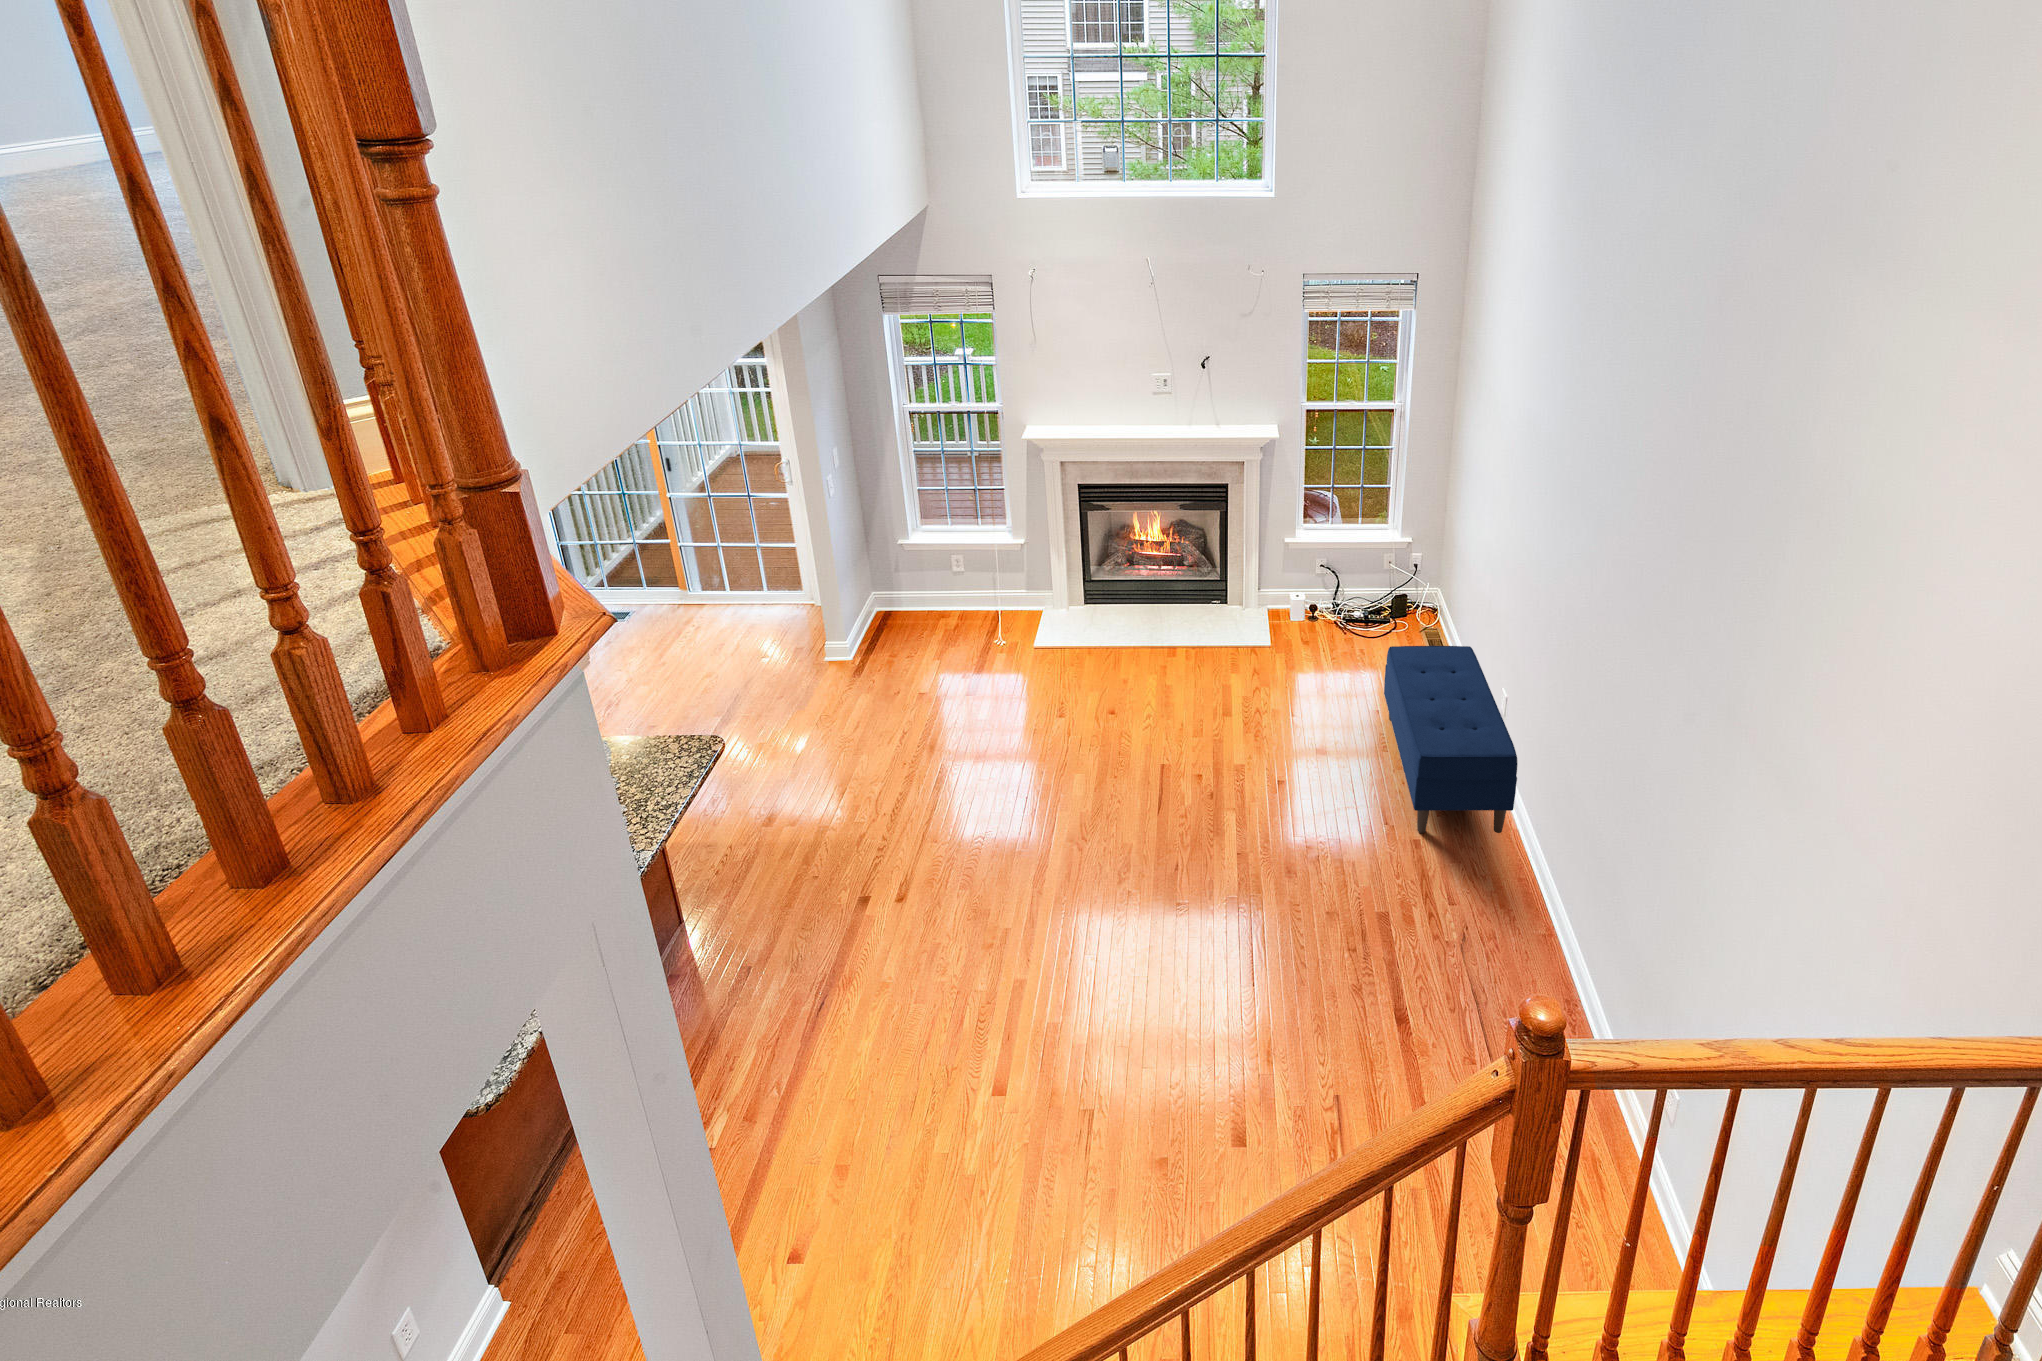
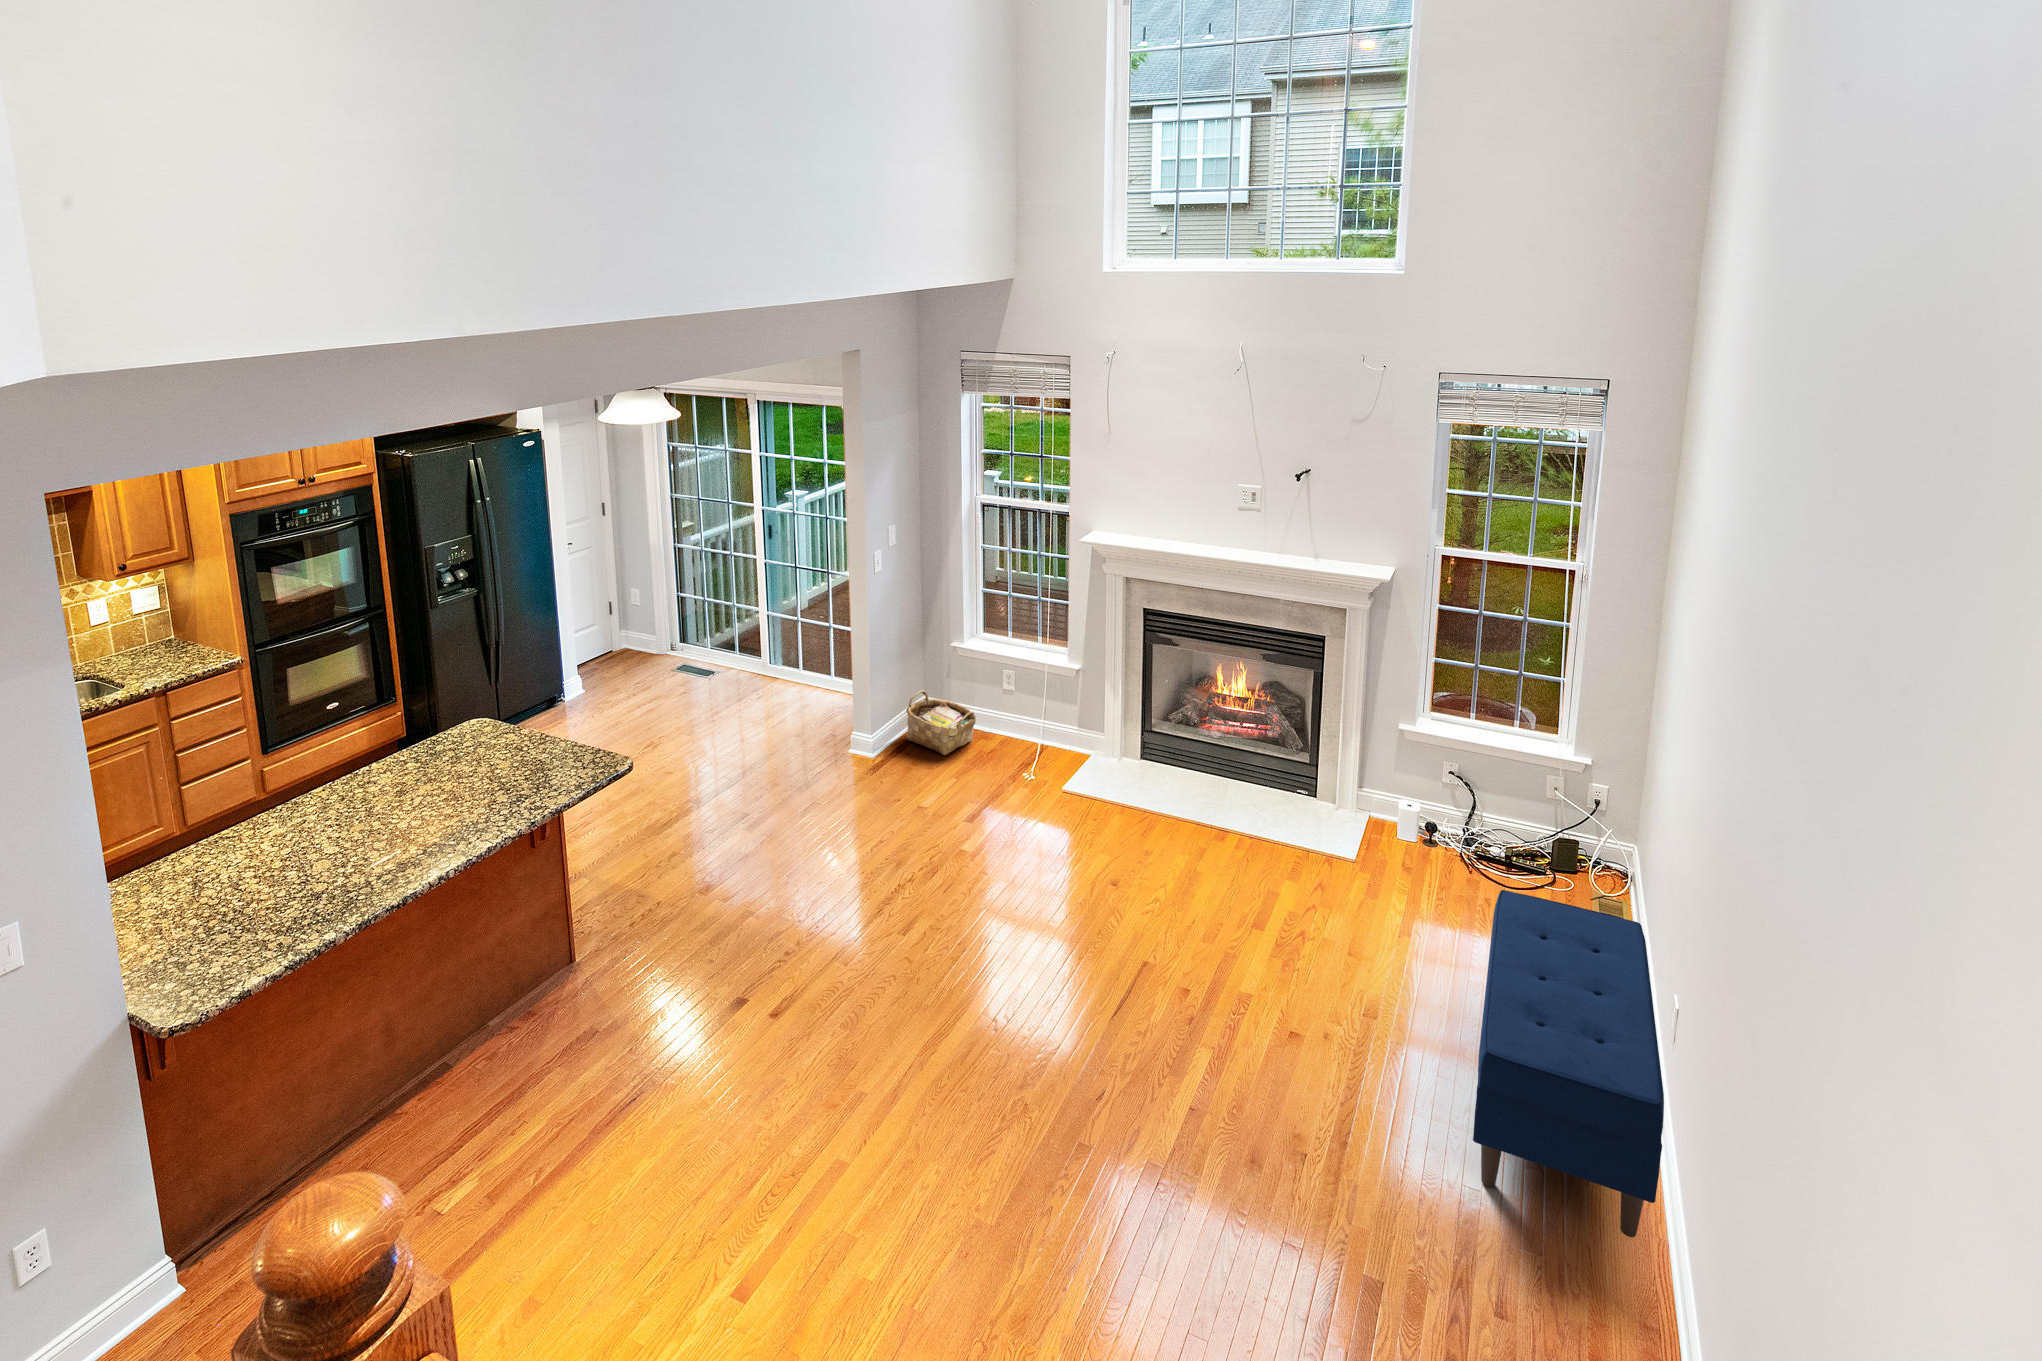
woven basket: none [871,589,937,641] -> present [906,691,976,755]

